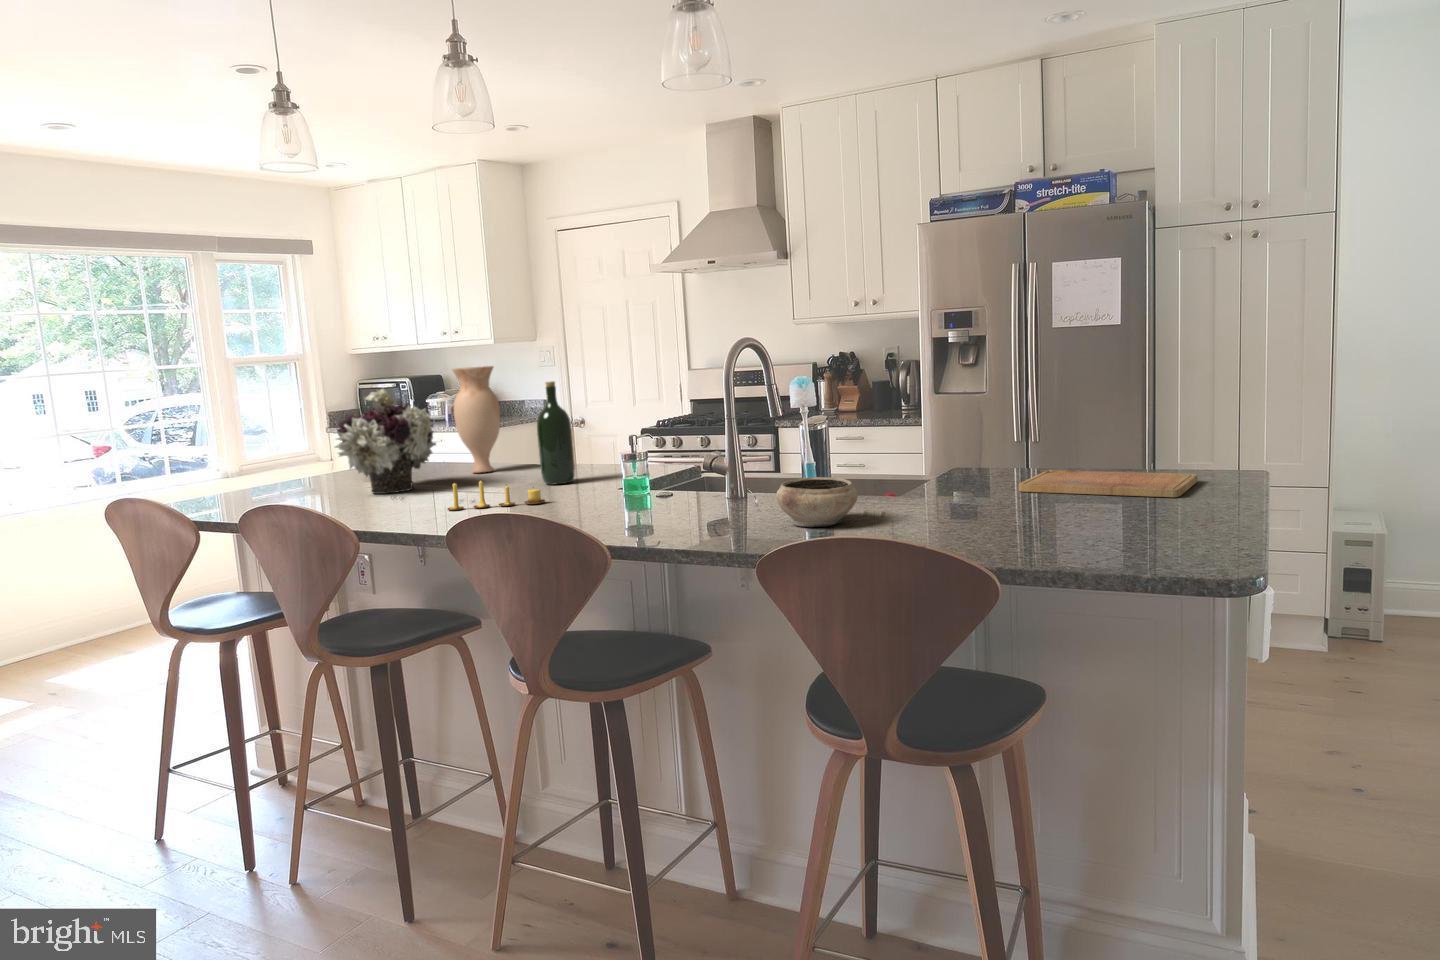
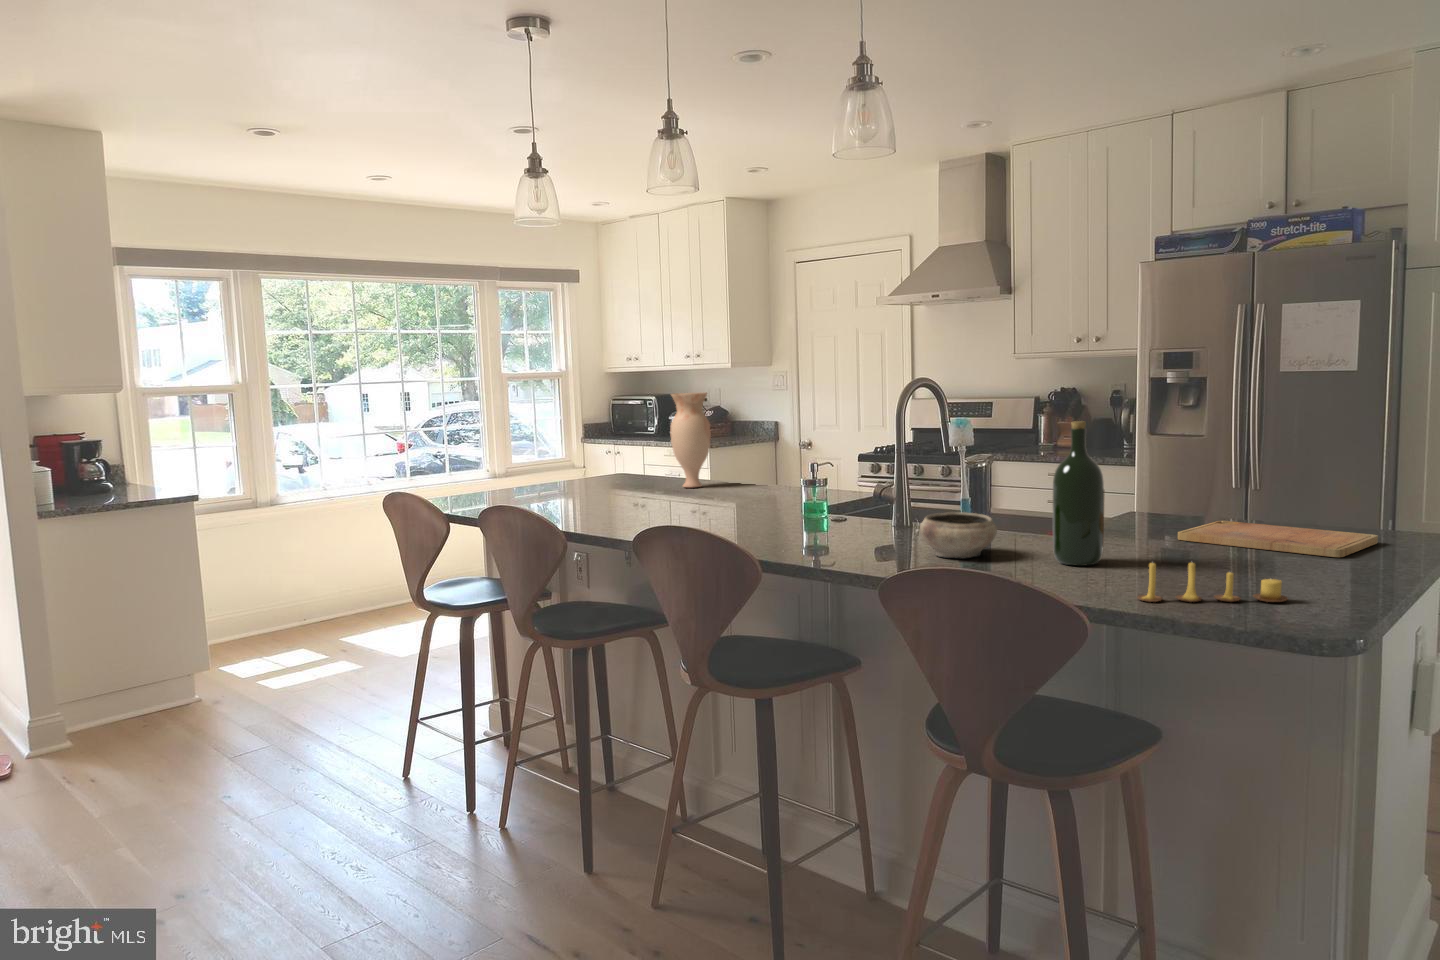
wine bottle: present [537,381,575,485] -> present [1053,421,1105,566]
flower arrangement: present [334,389,436,494] -> none [564,410,651,501]
candle: present [448,481,545,510] -> present [1137,563,1288,602]

